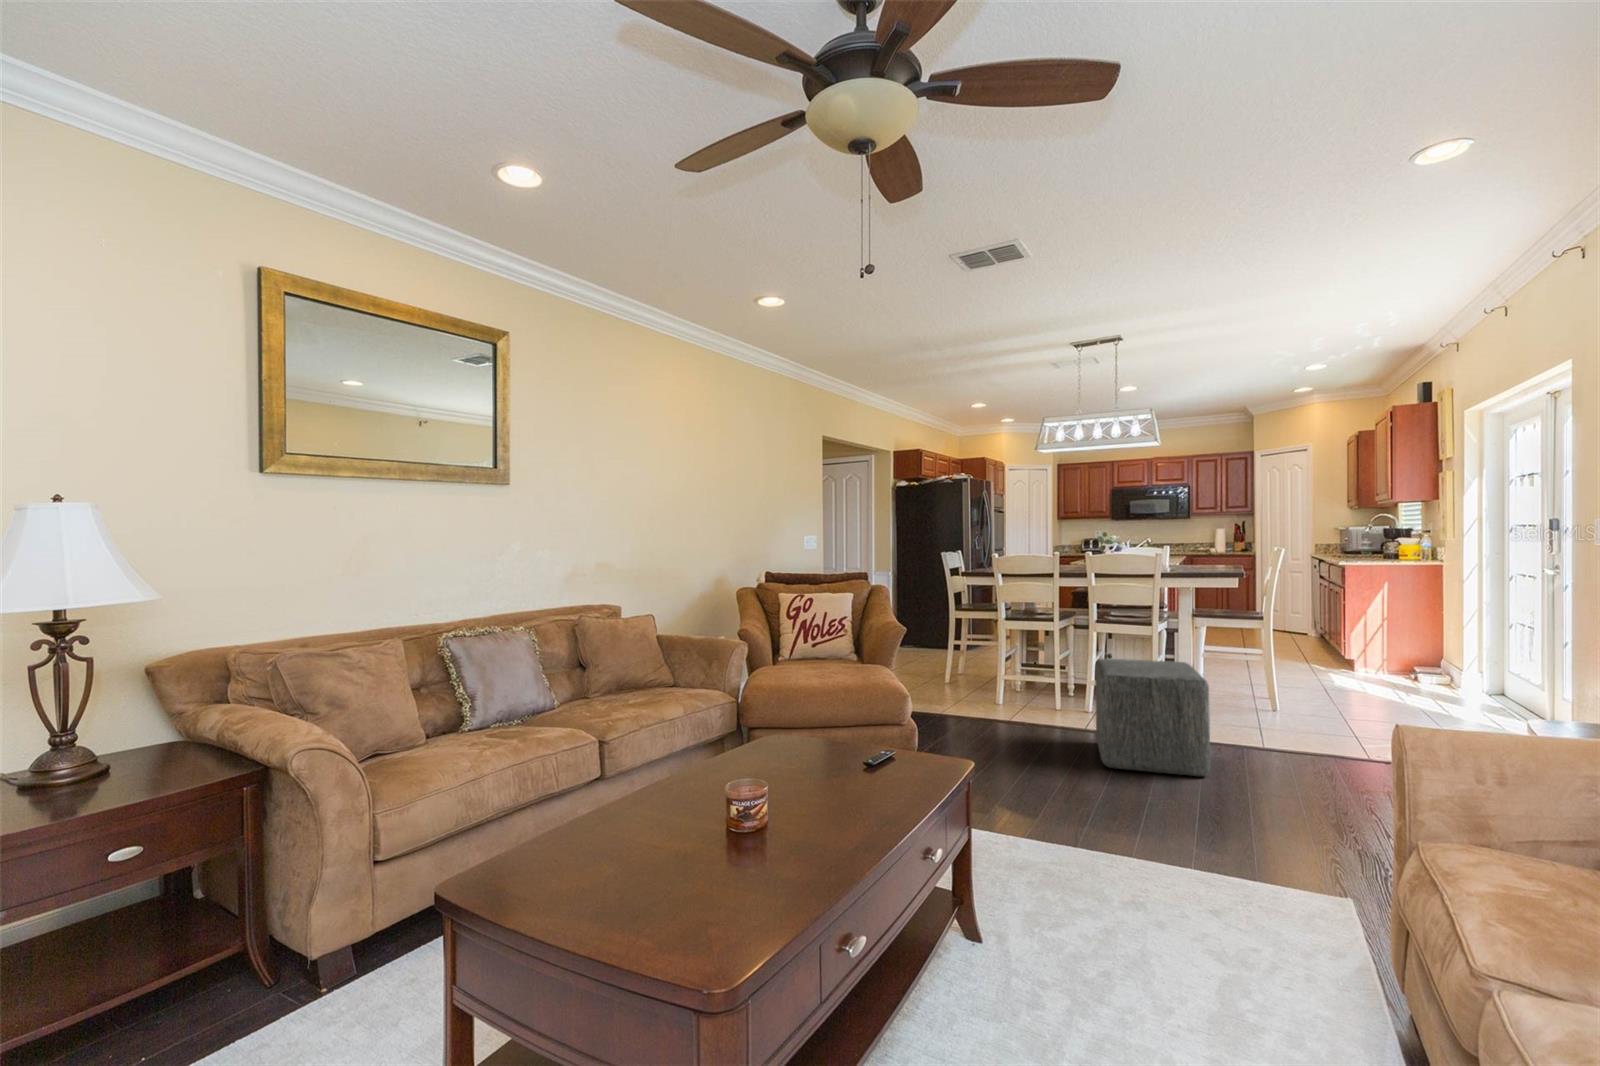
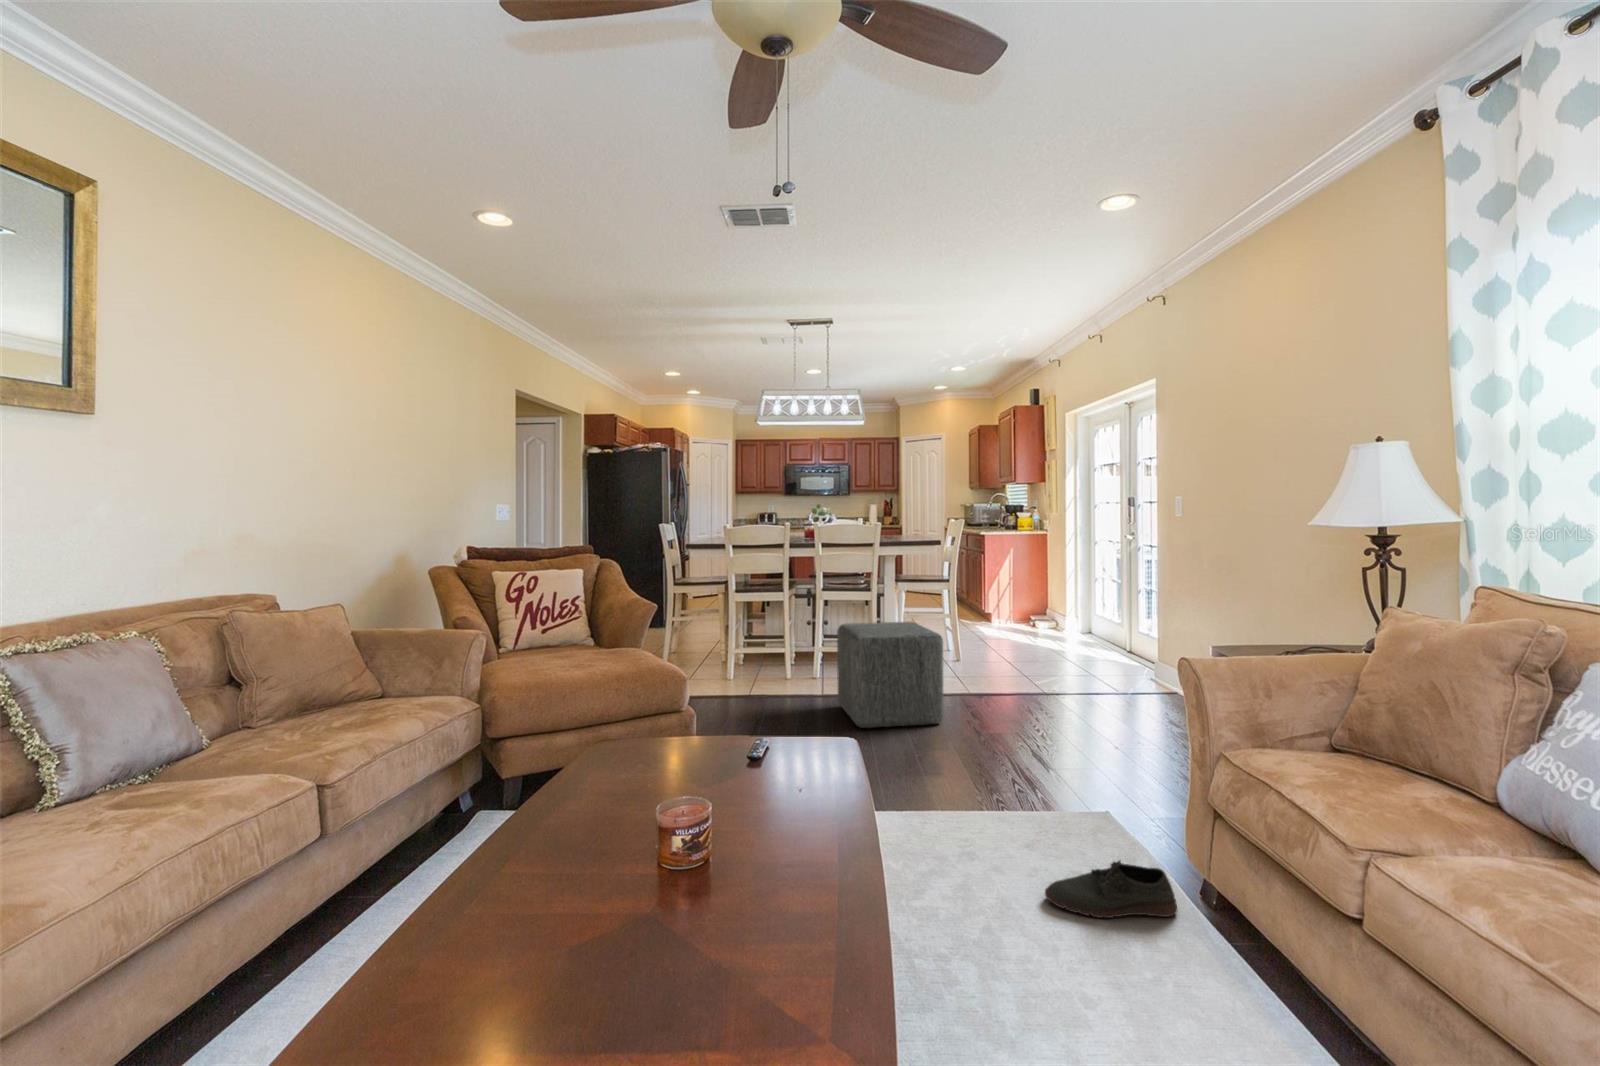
shoe: none [1205,954,1376,1037] -> present [1045,860,1177,918]

